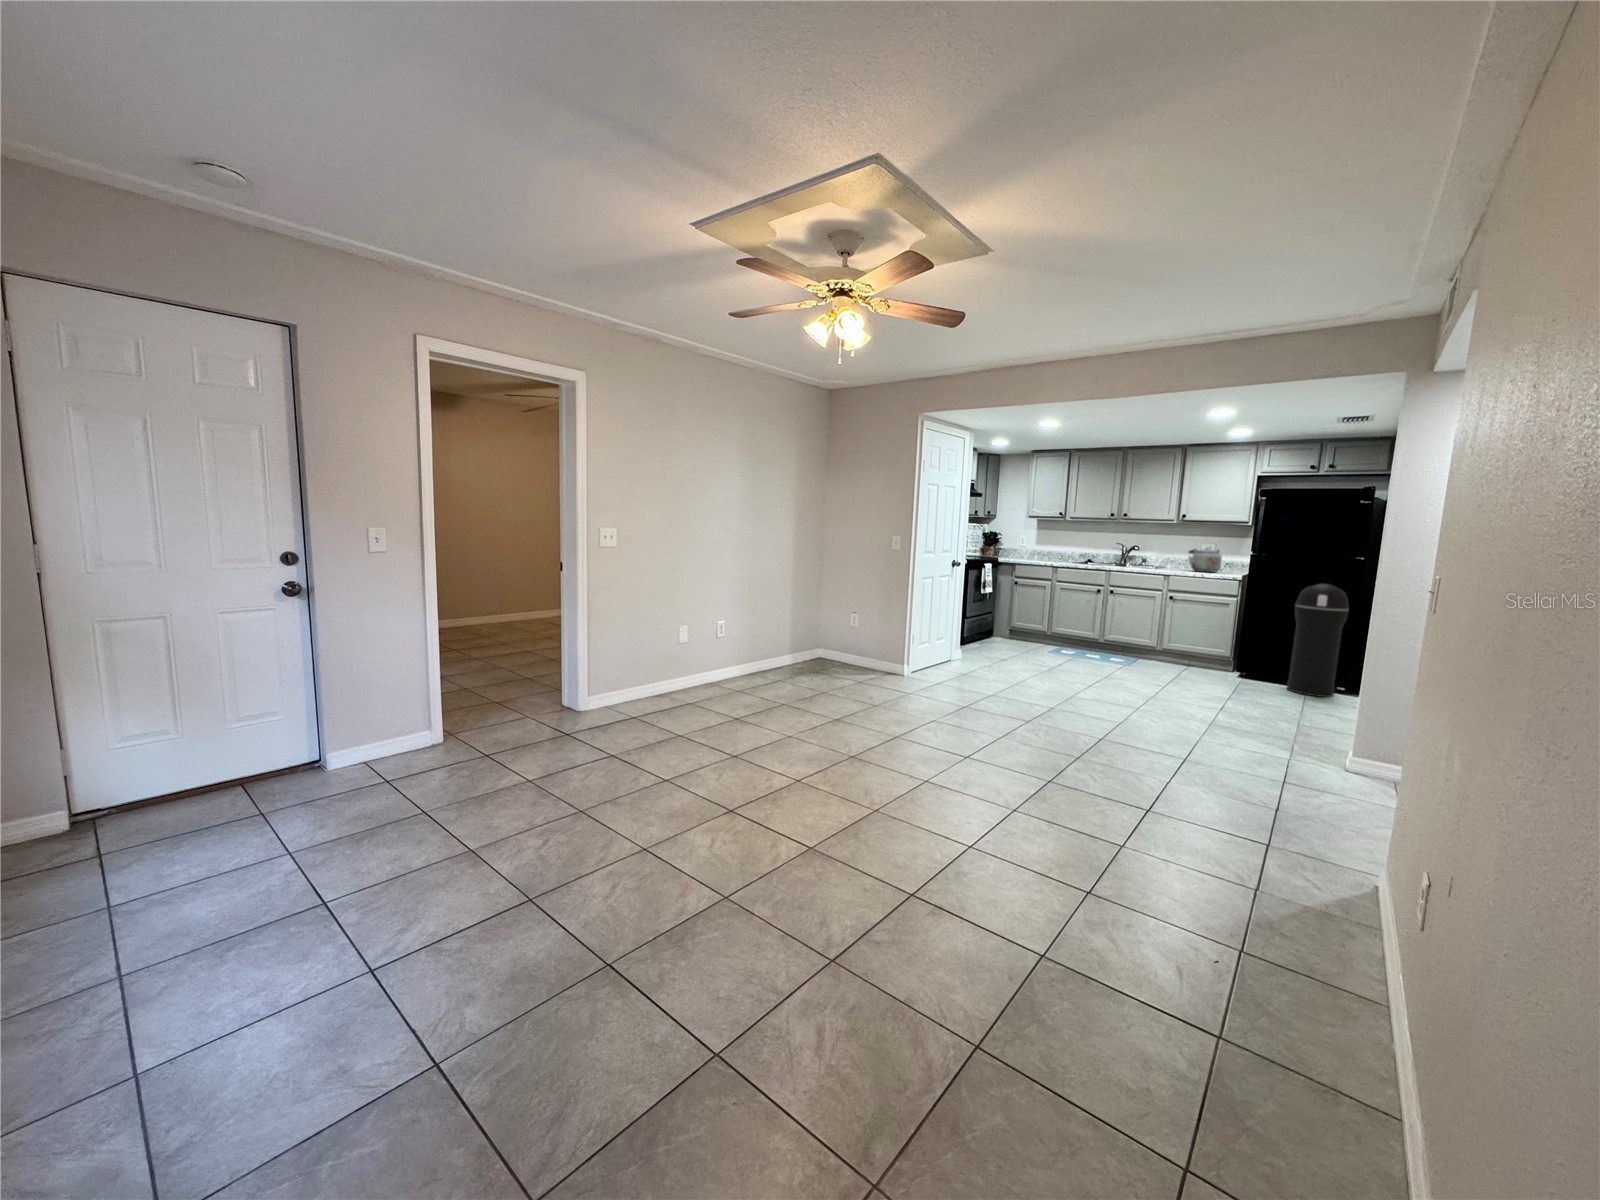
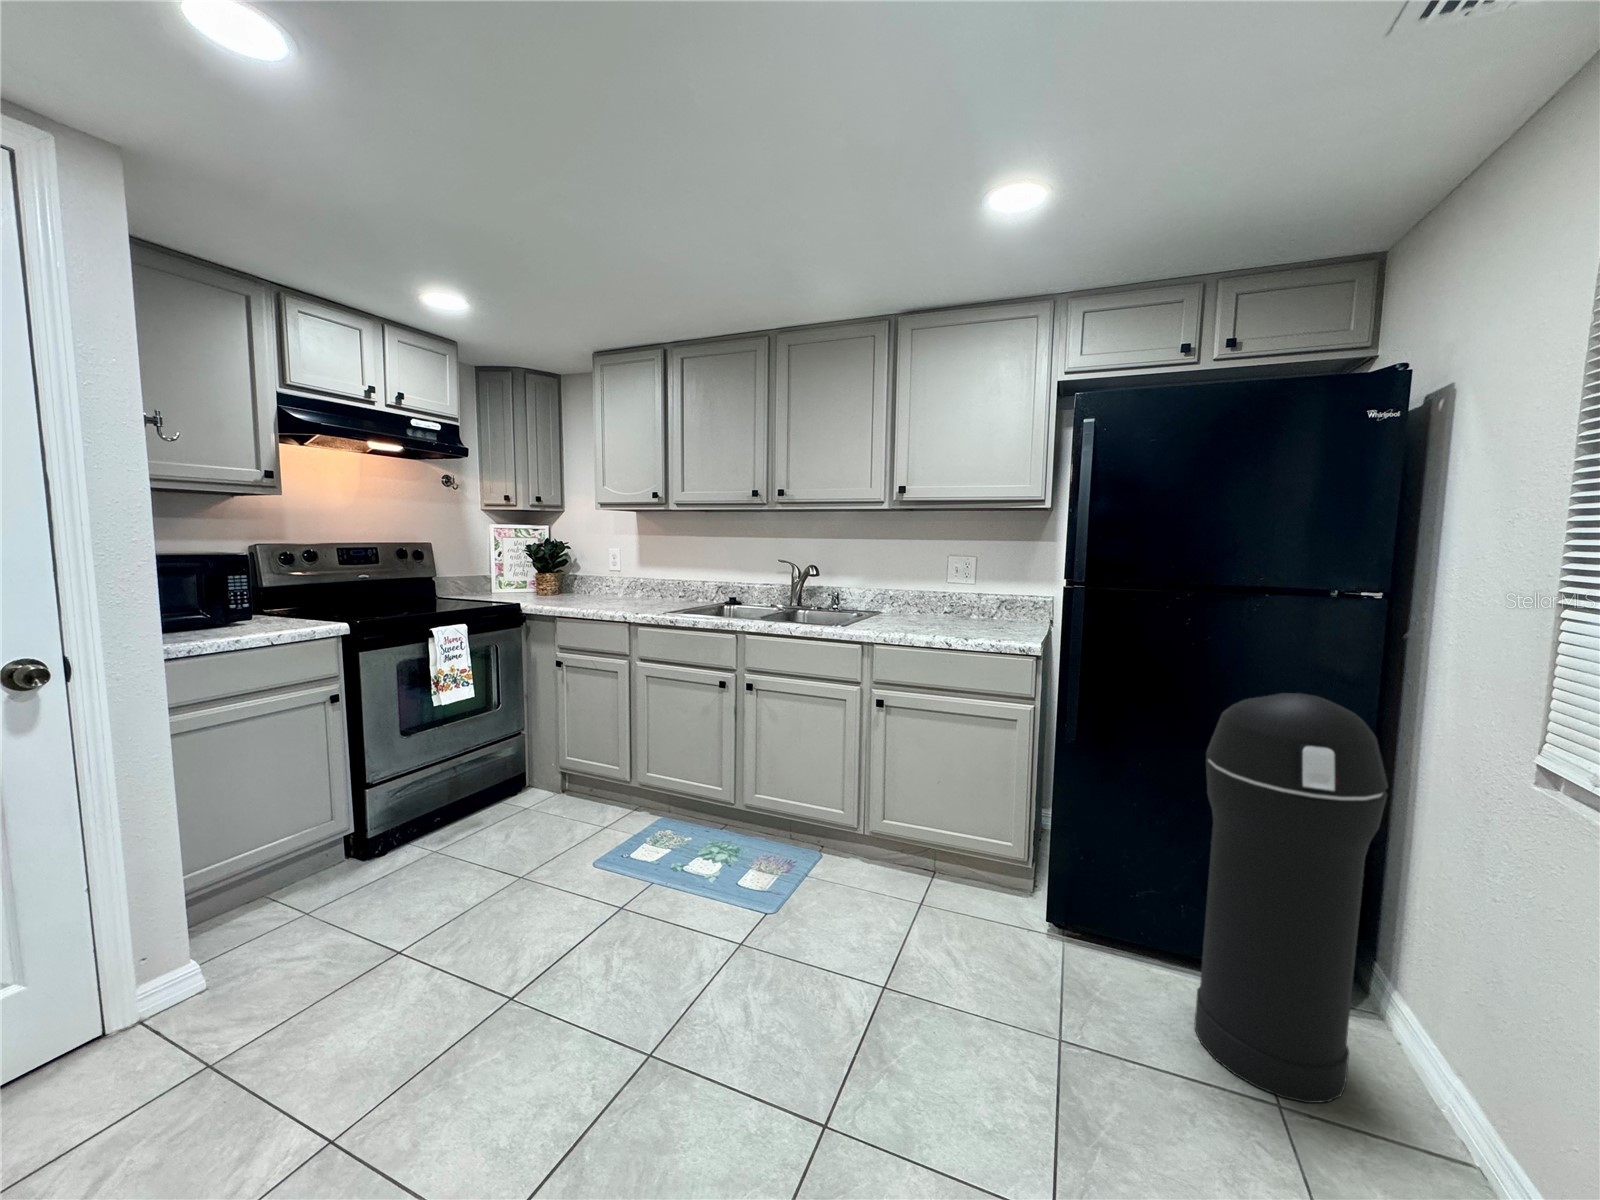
kettle: present [1189,548,1222,572] -> none [921,564,991,624]

